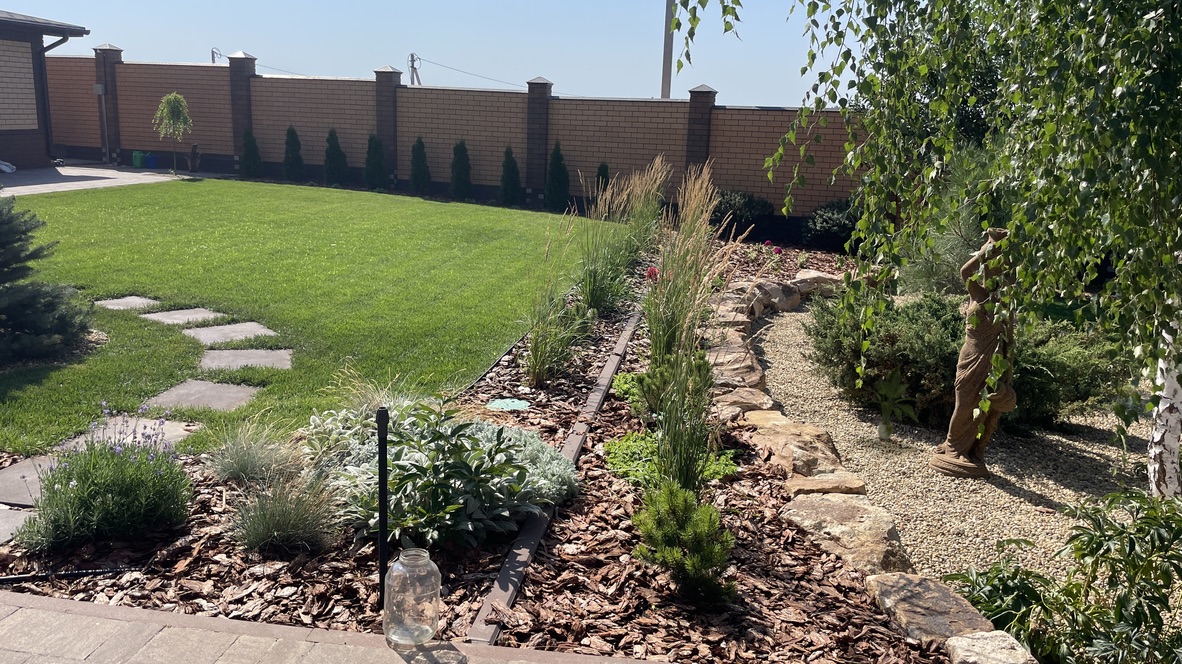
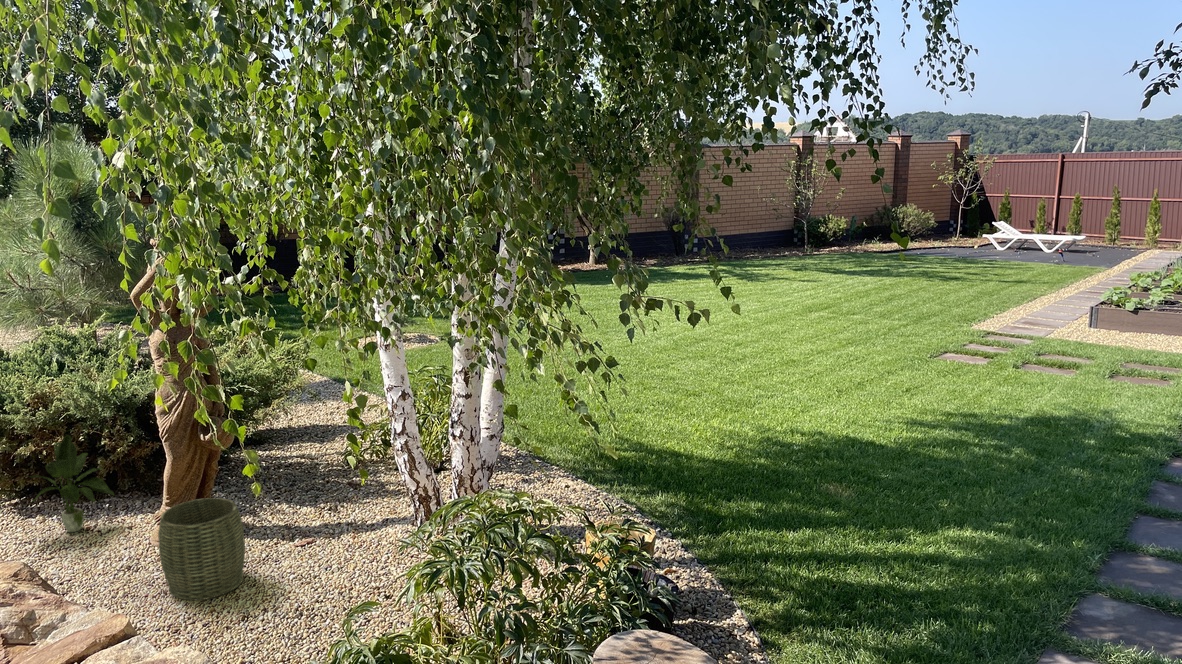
woven basket: none [919,436,988,515] -> present [158,498,245,600]

